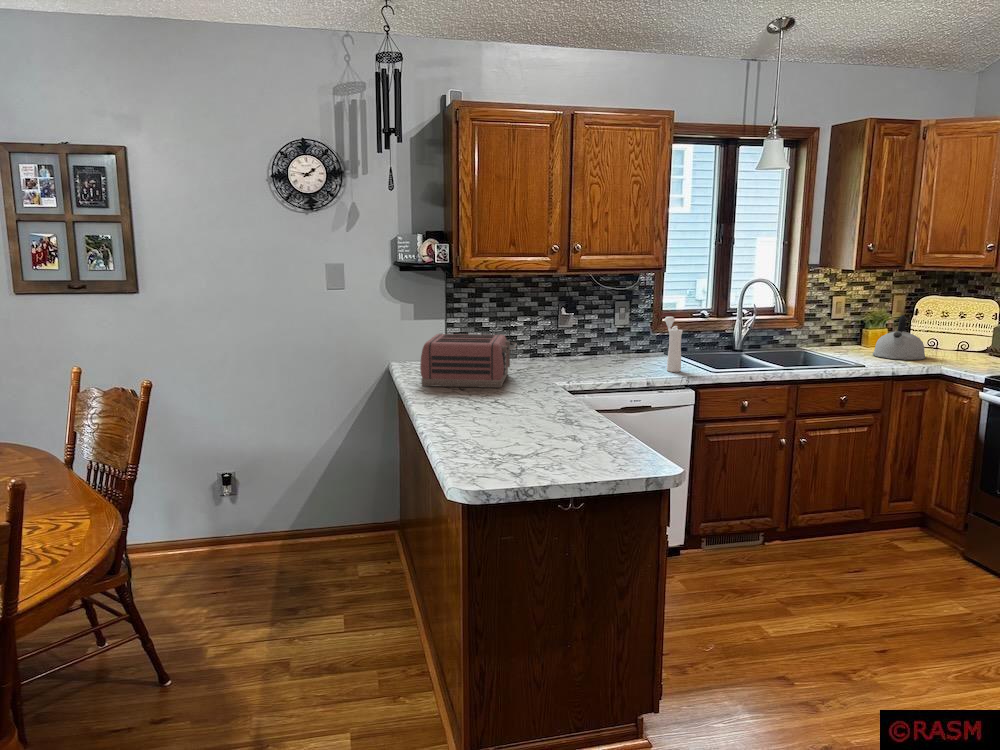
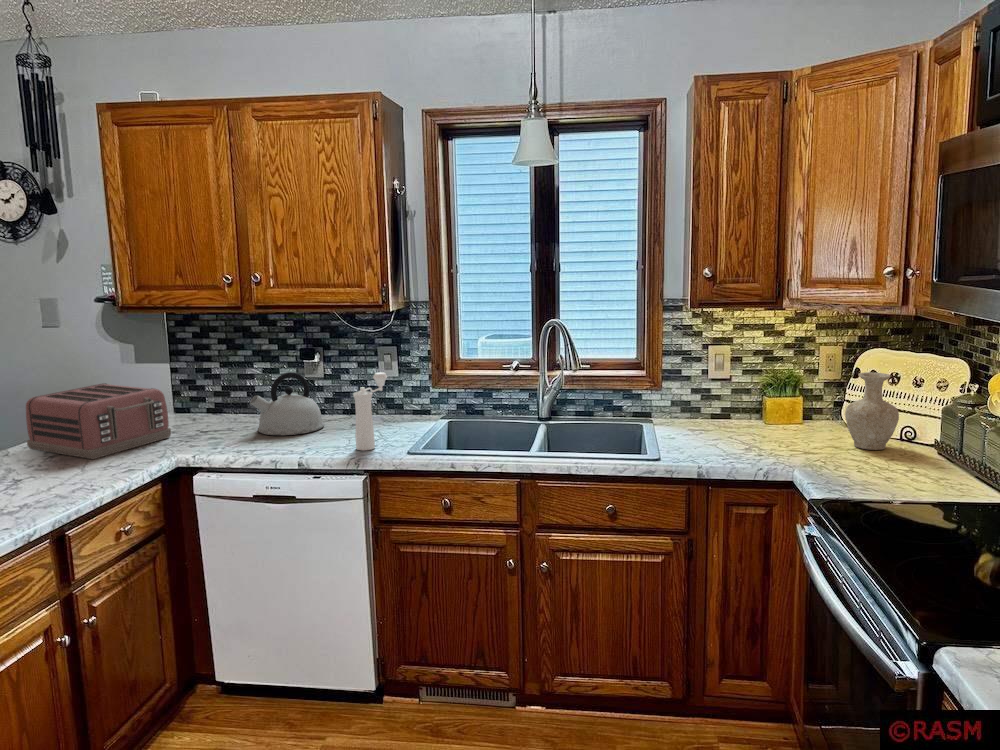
vase: none [939,308,973,355] -> present [845,372,899,450]
kettle: present [873,315,926,360] -> present [250,372,324,435]

